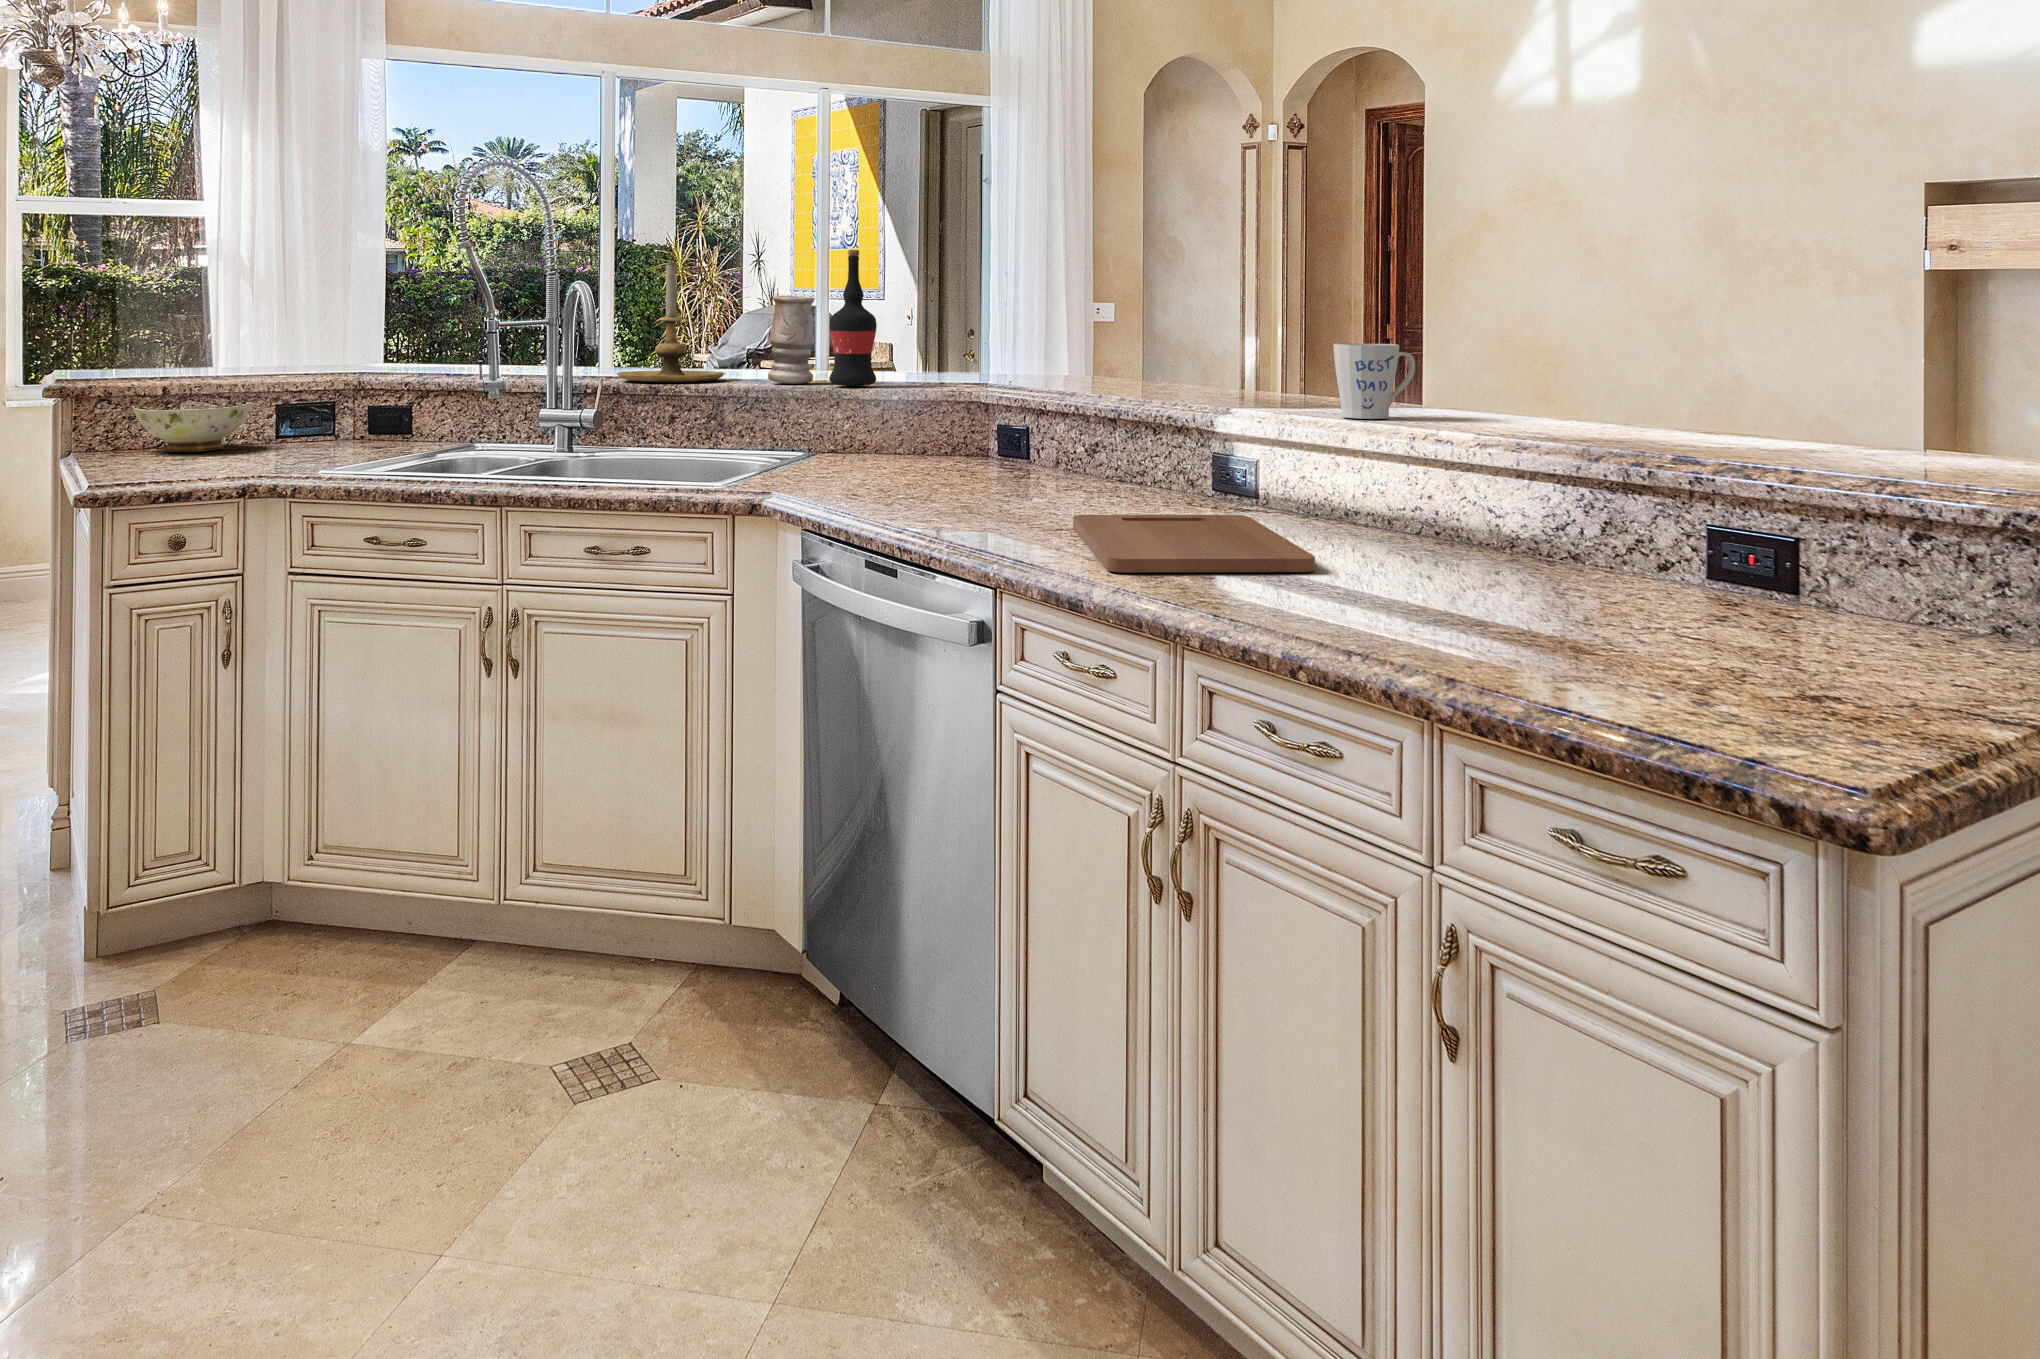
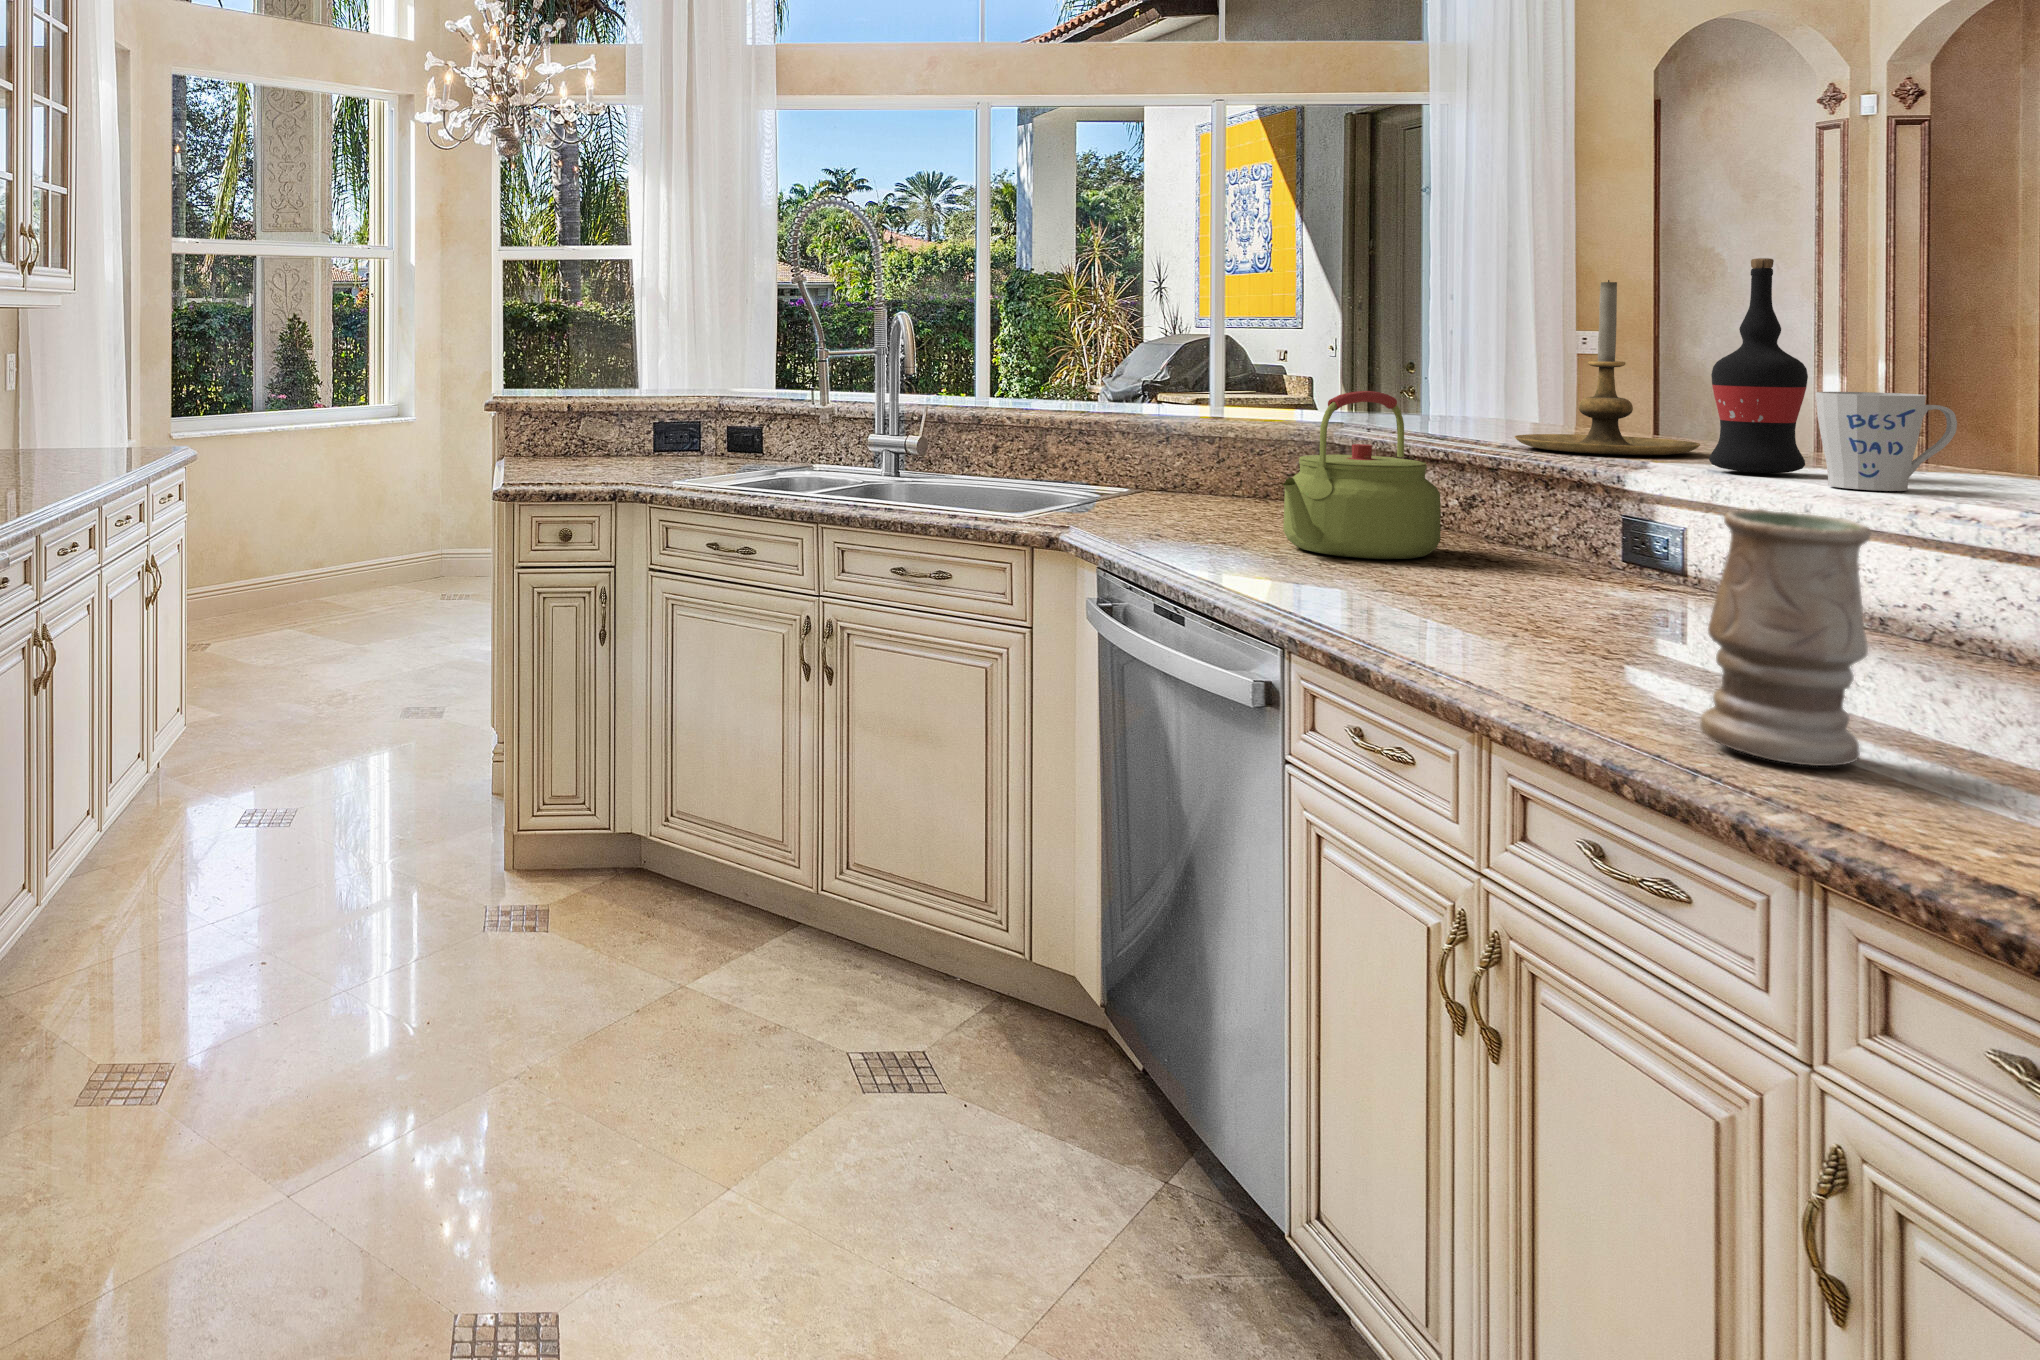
wine bottle: present [829,250,877,386] -> present [1709,258,1808,473]
candle holder: present [617,261,725,382] -> present [1515,280,1700,455]
vase: present [768,295,814,384] -> present [1700,509,1871,766]
kettle: none [954,350,1077,499] -> present [1283,391,1440,559]
ceramic bowl: present [133,402,251,452] -> none [542,419,630,461]
cutting board: present [1073,515,1315,572] -> none [1409,580,1719,673]

